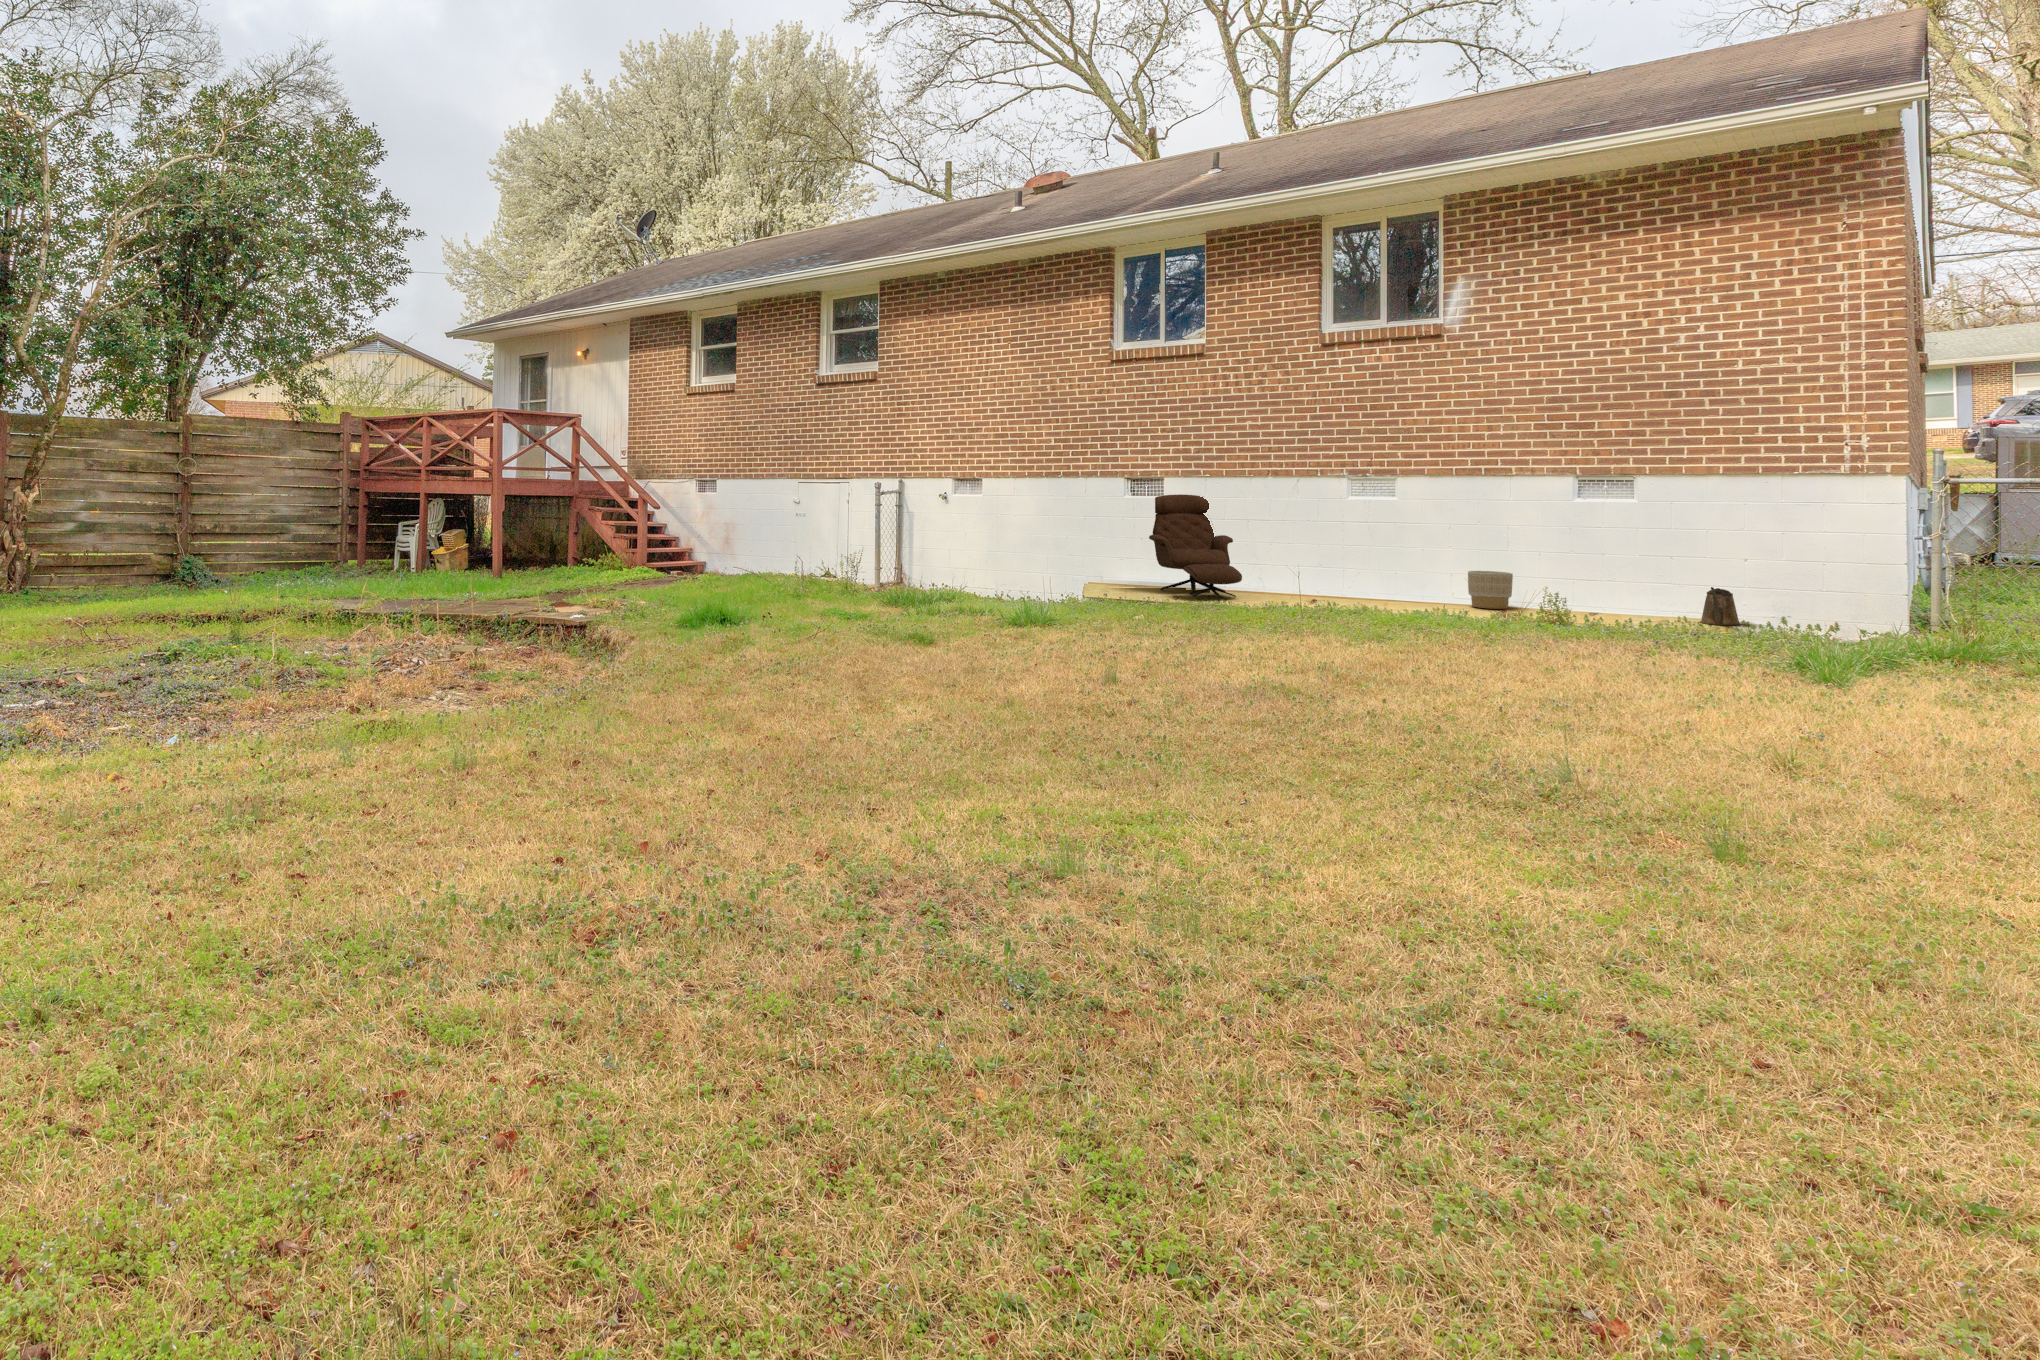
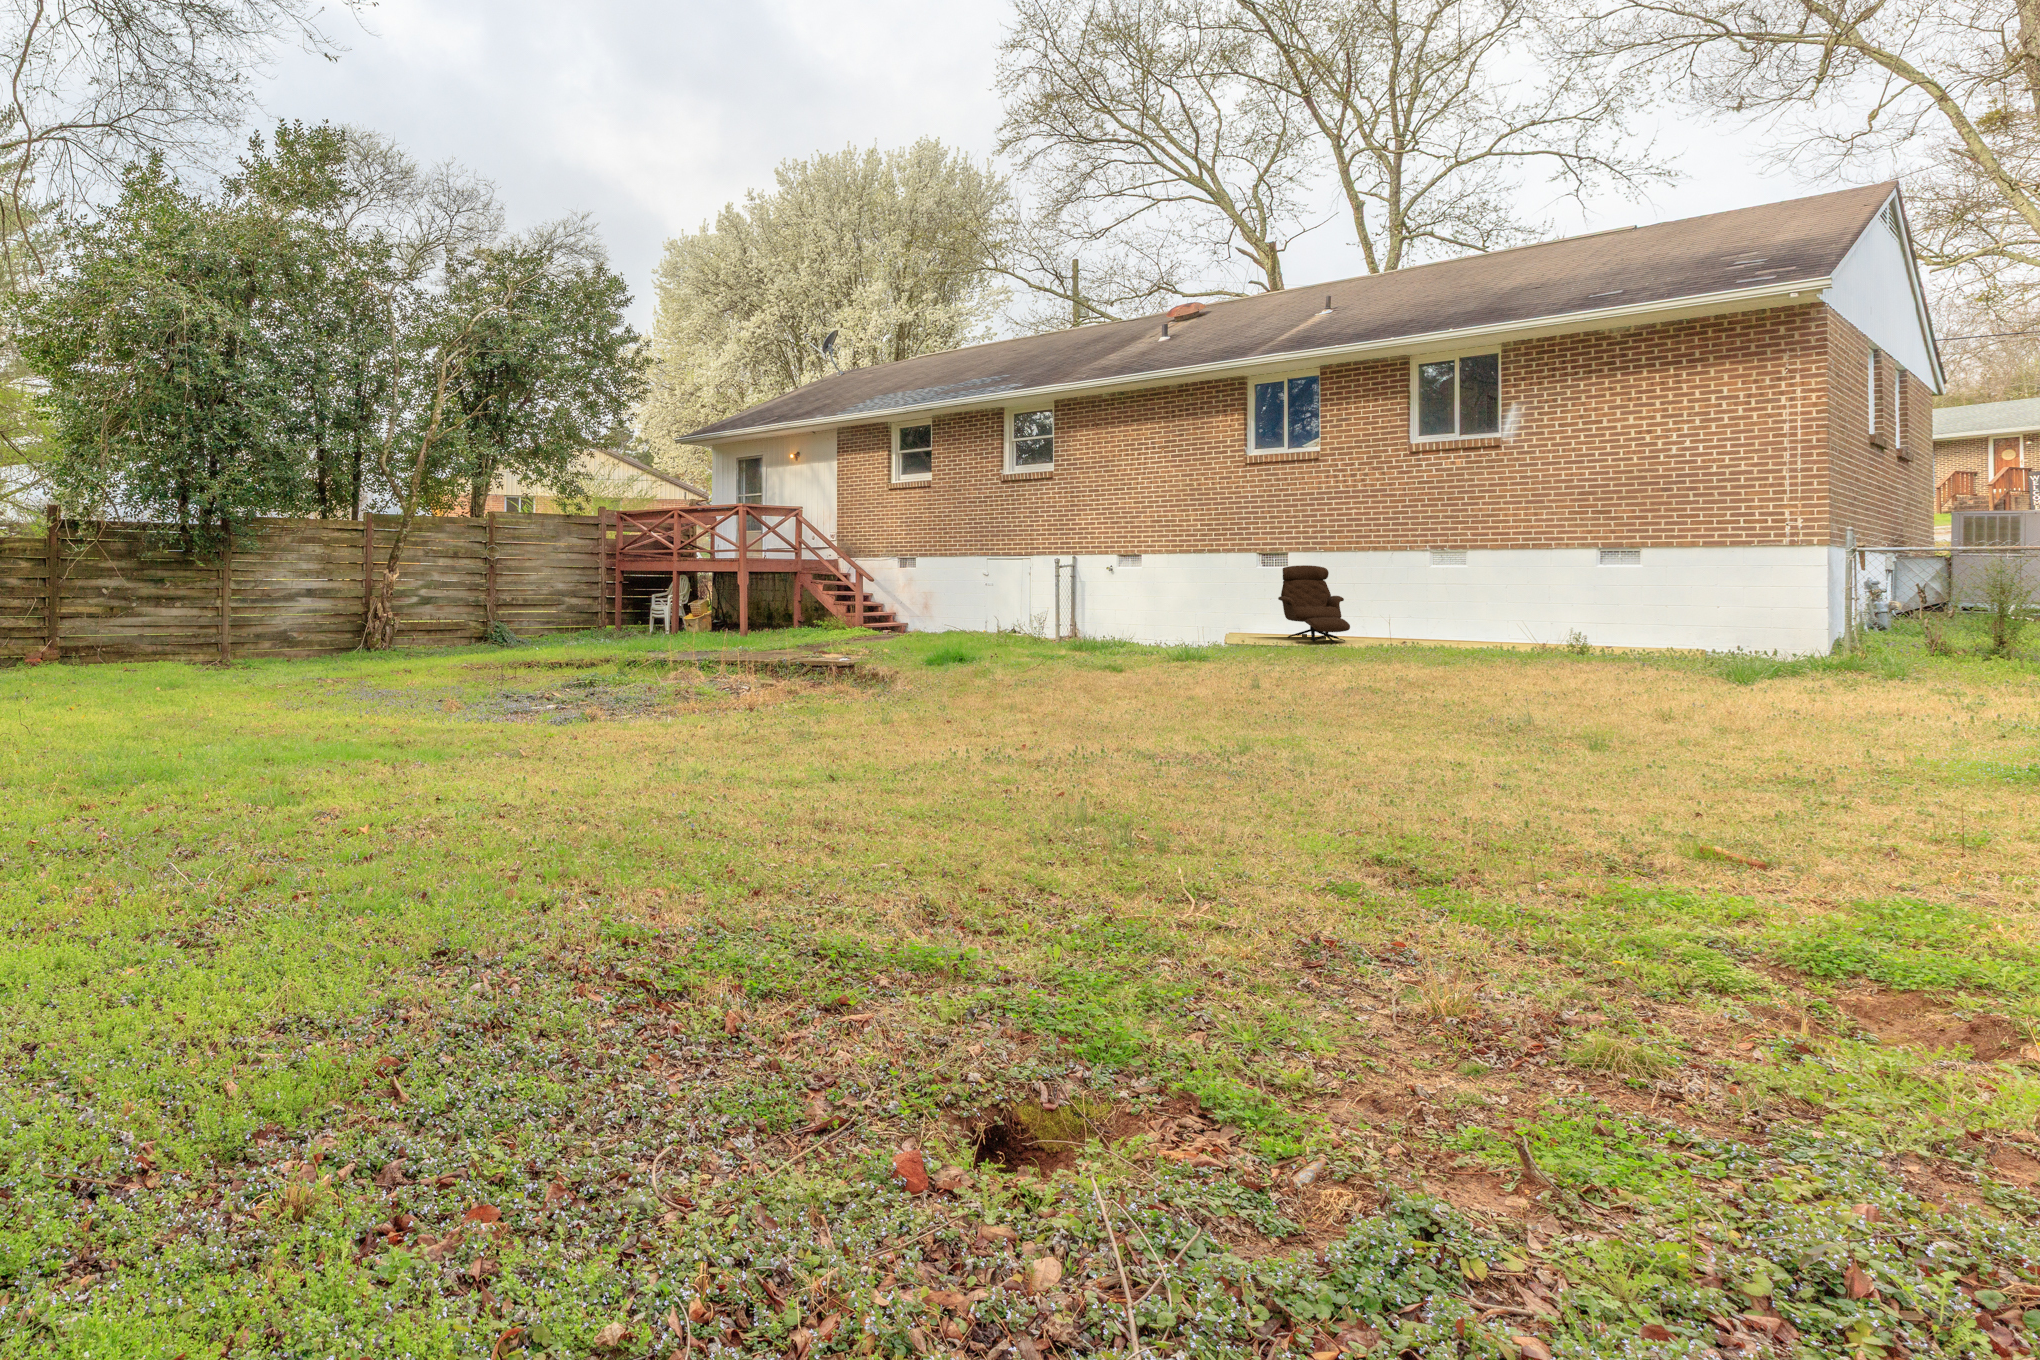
planter: present [1468,571,1513,609] -> none [1519,619,1552,646]
watering can: present [1700,587,1740,625] -> none [1684,627,1712,653]

